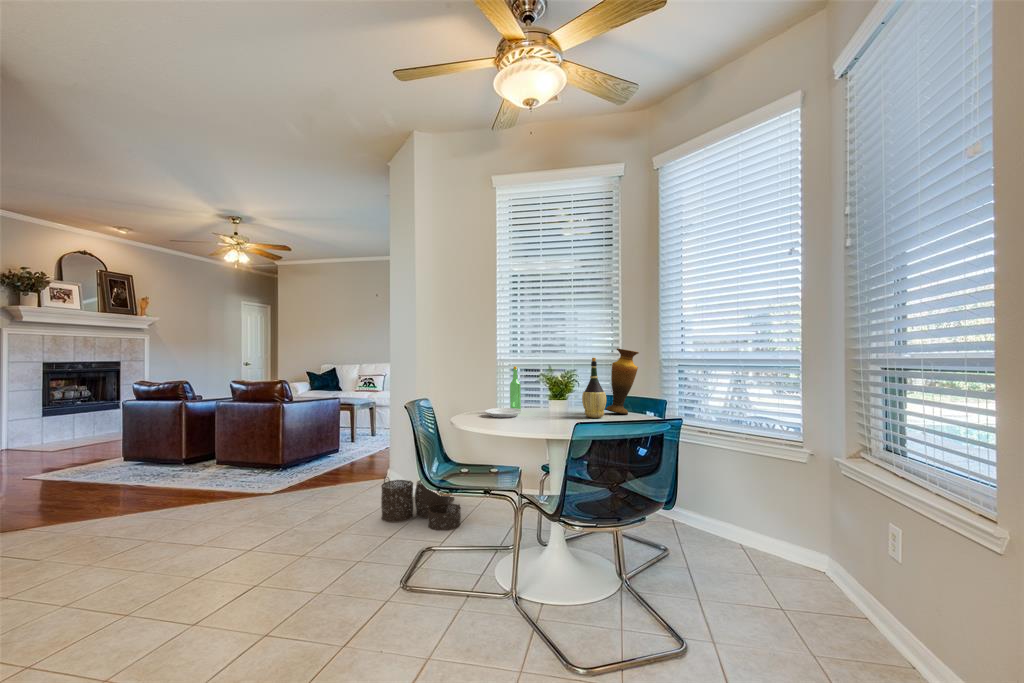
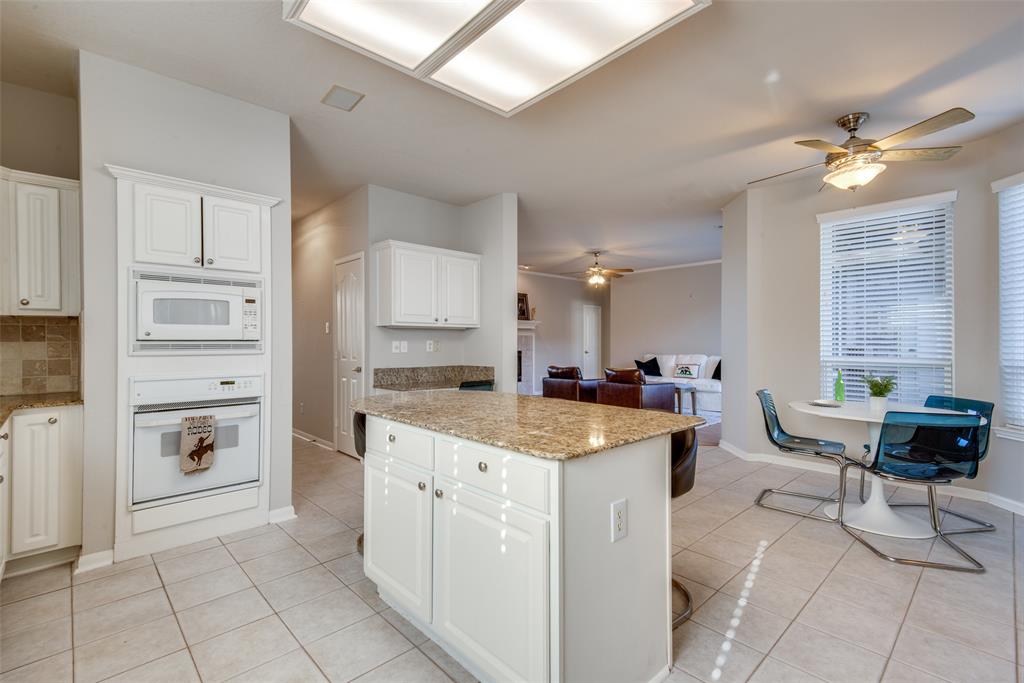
vase: present [606,348,639,414] -> none [928,359,965,413]
wine bottle: present [582,358,606,418] -> none [902,367,927,413]
woven basket: present [381,477,461,531] -> none [726,439,790,484]

